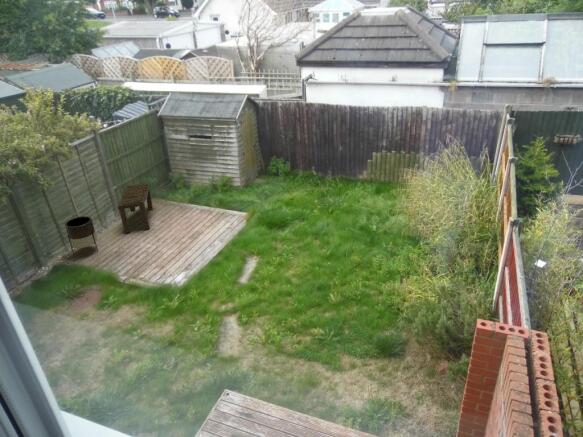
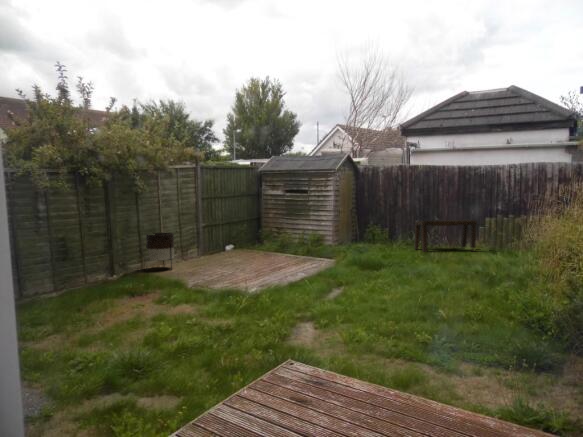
bench: present [118,183,153,233] -> present [414,220,477,252]

